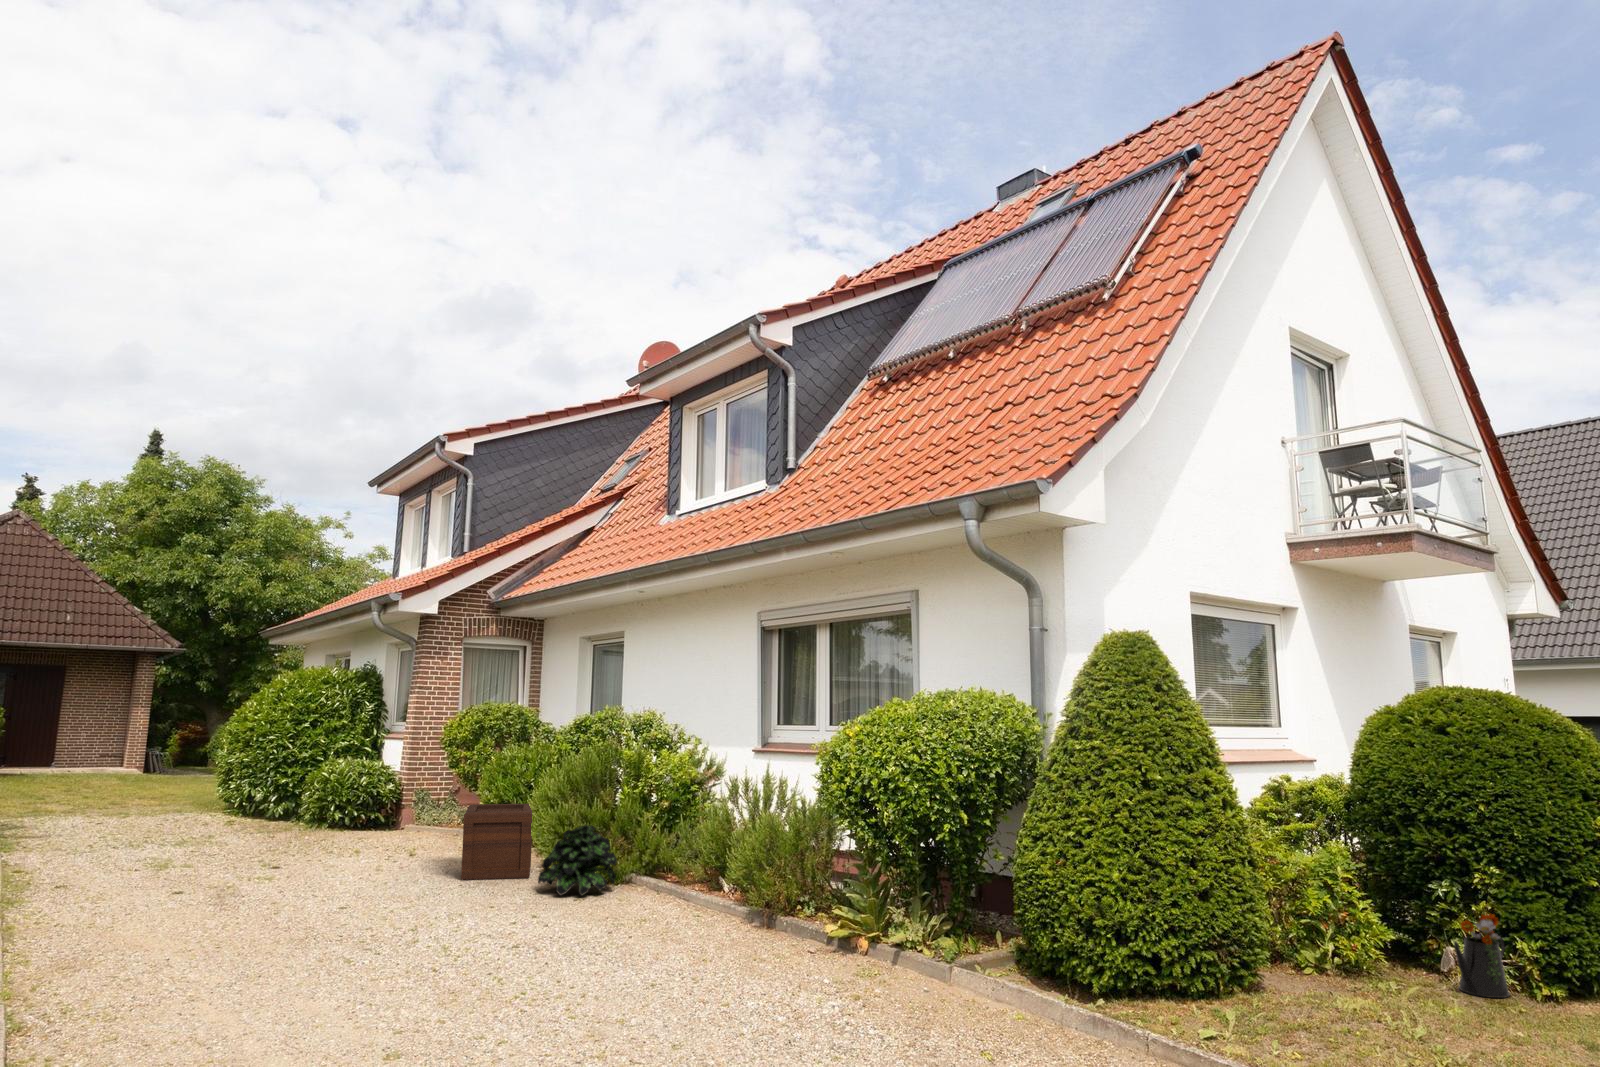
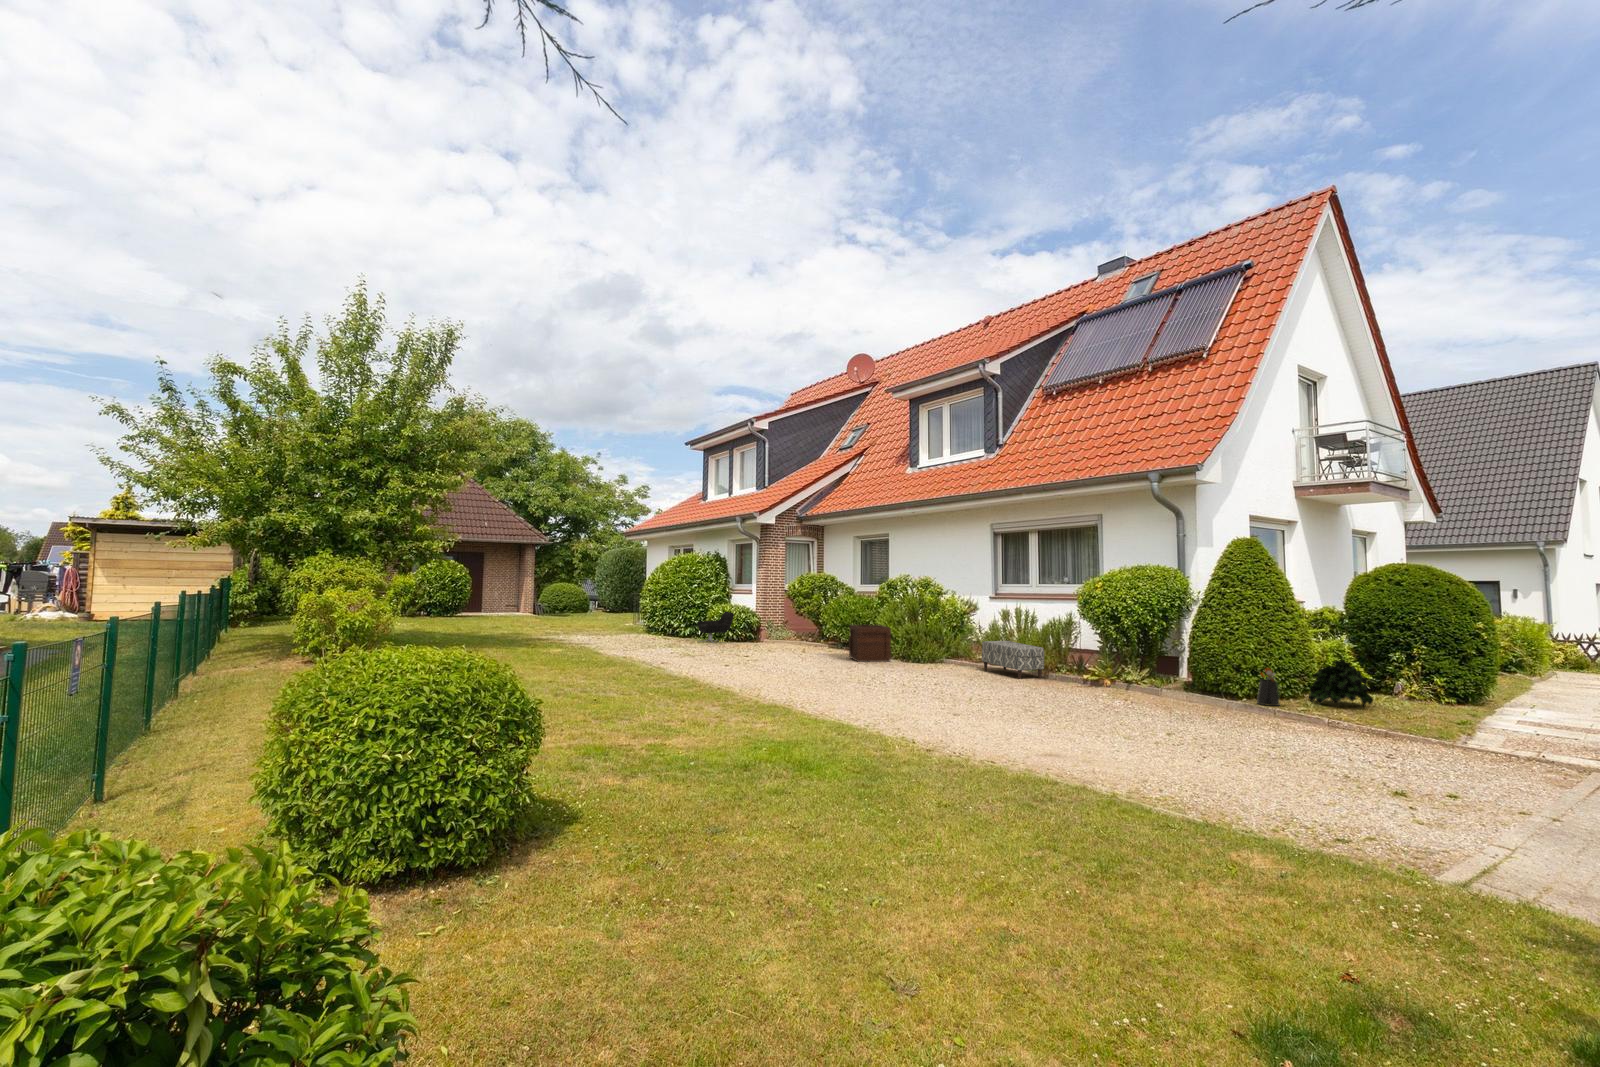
lounge chair: none [255,773,330,833] -> present [698,612,734,643]
potted plant: present [538,825,617,895] -> present [1309,660,1373,706]
bench: none [671,840,768,929] -> present [982,641,1044,679]
watering can: present [1454,914,1510,998] -> present [1257,668,1280,706]

